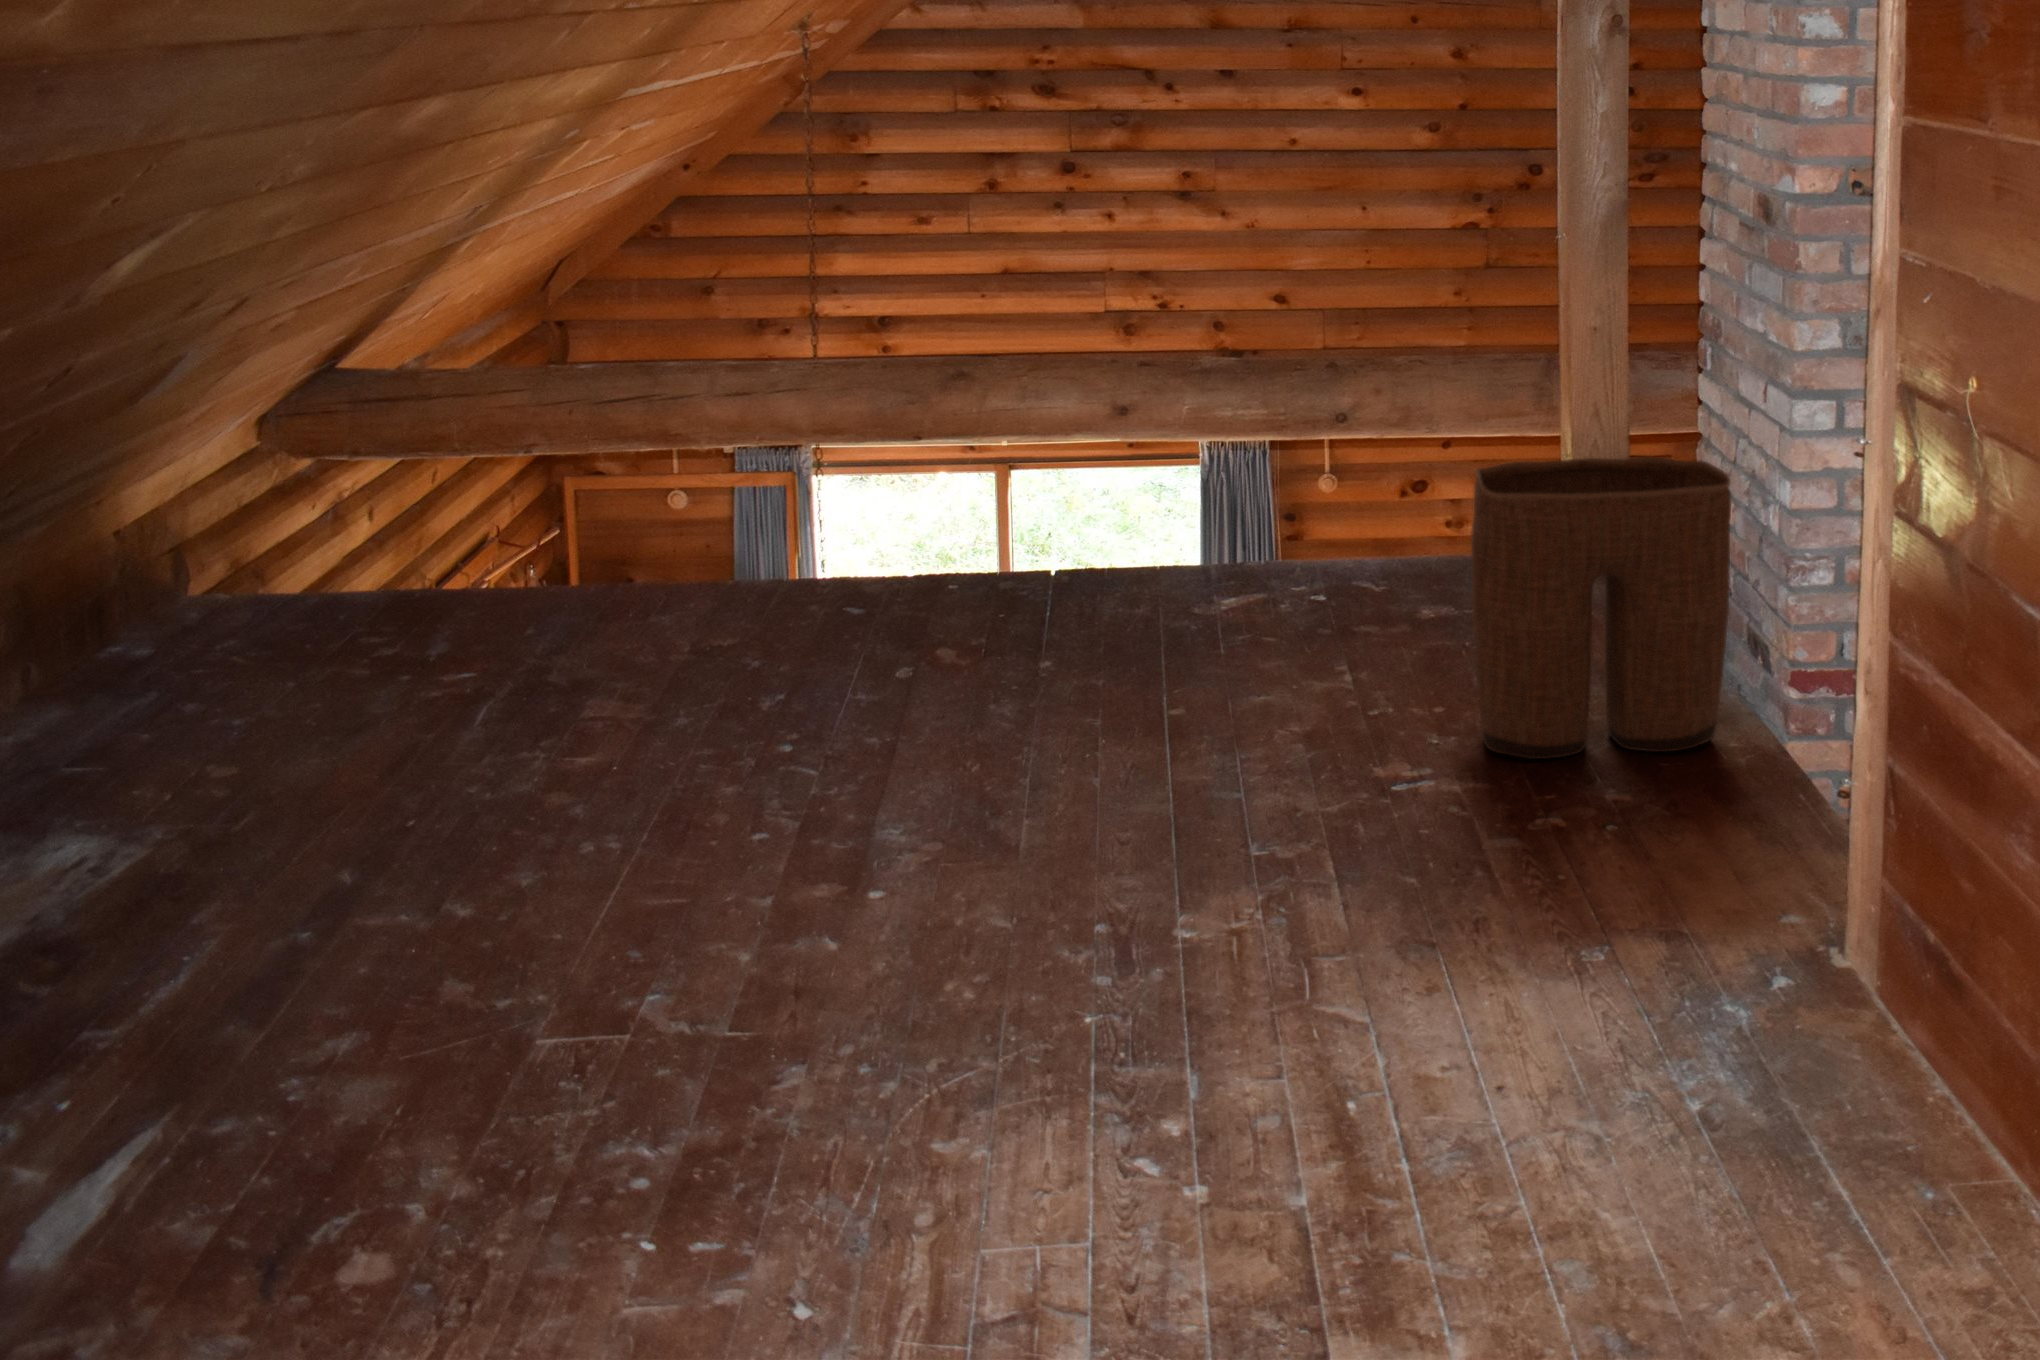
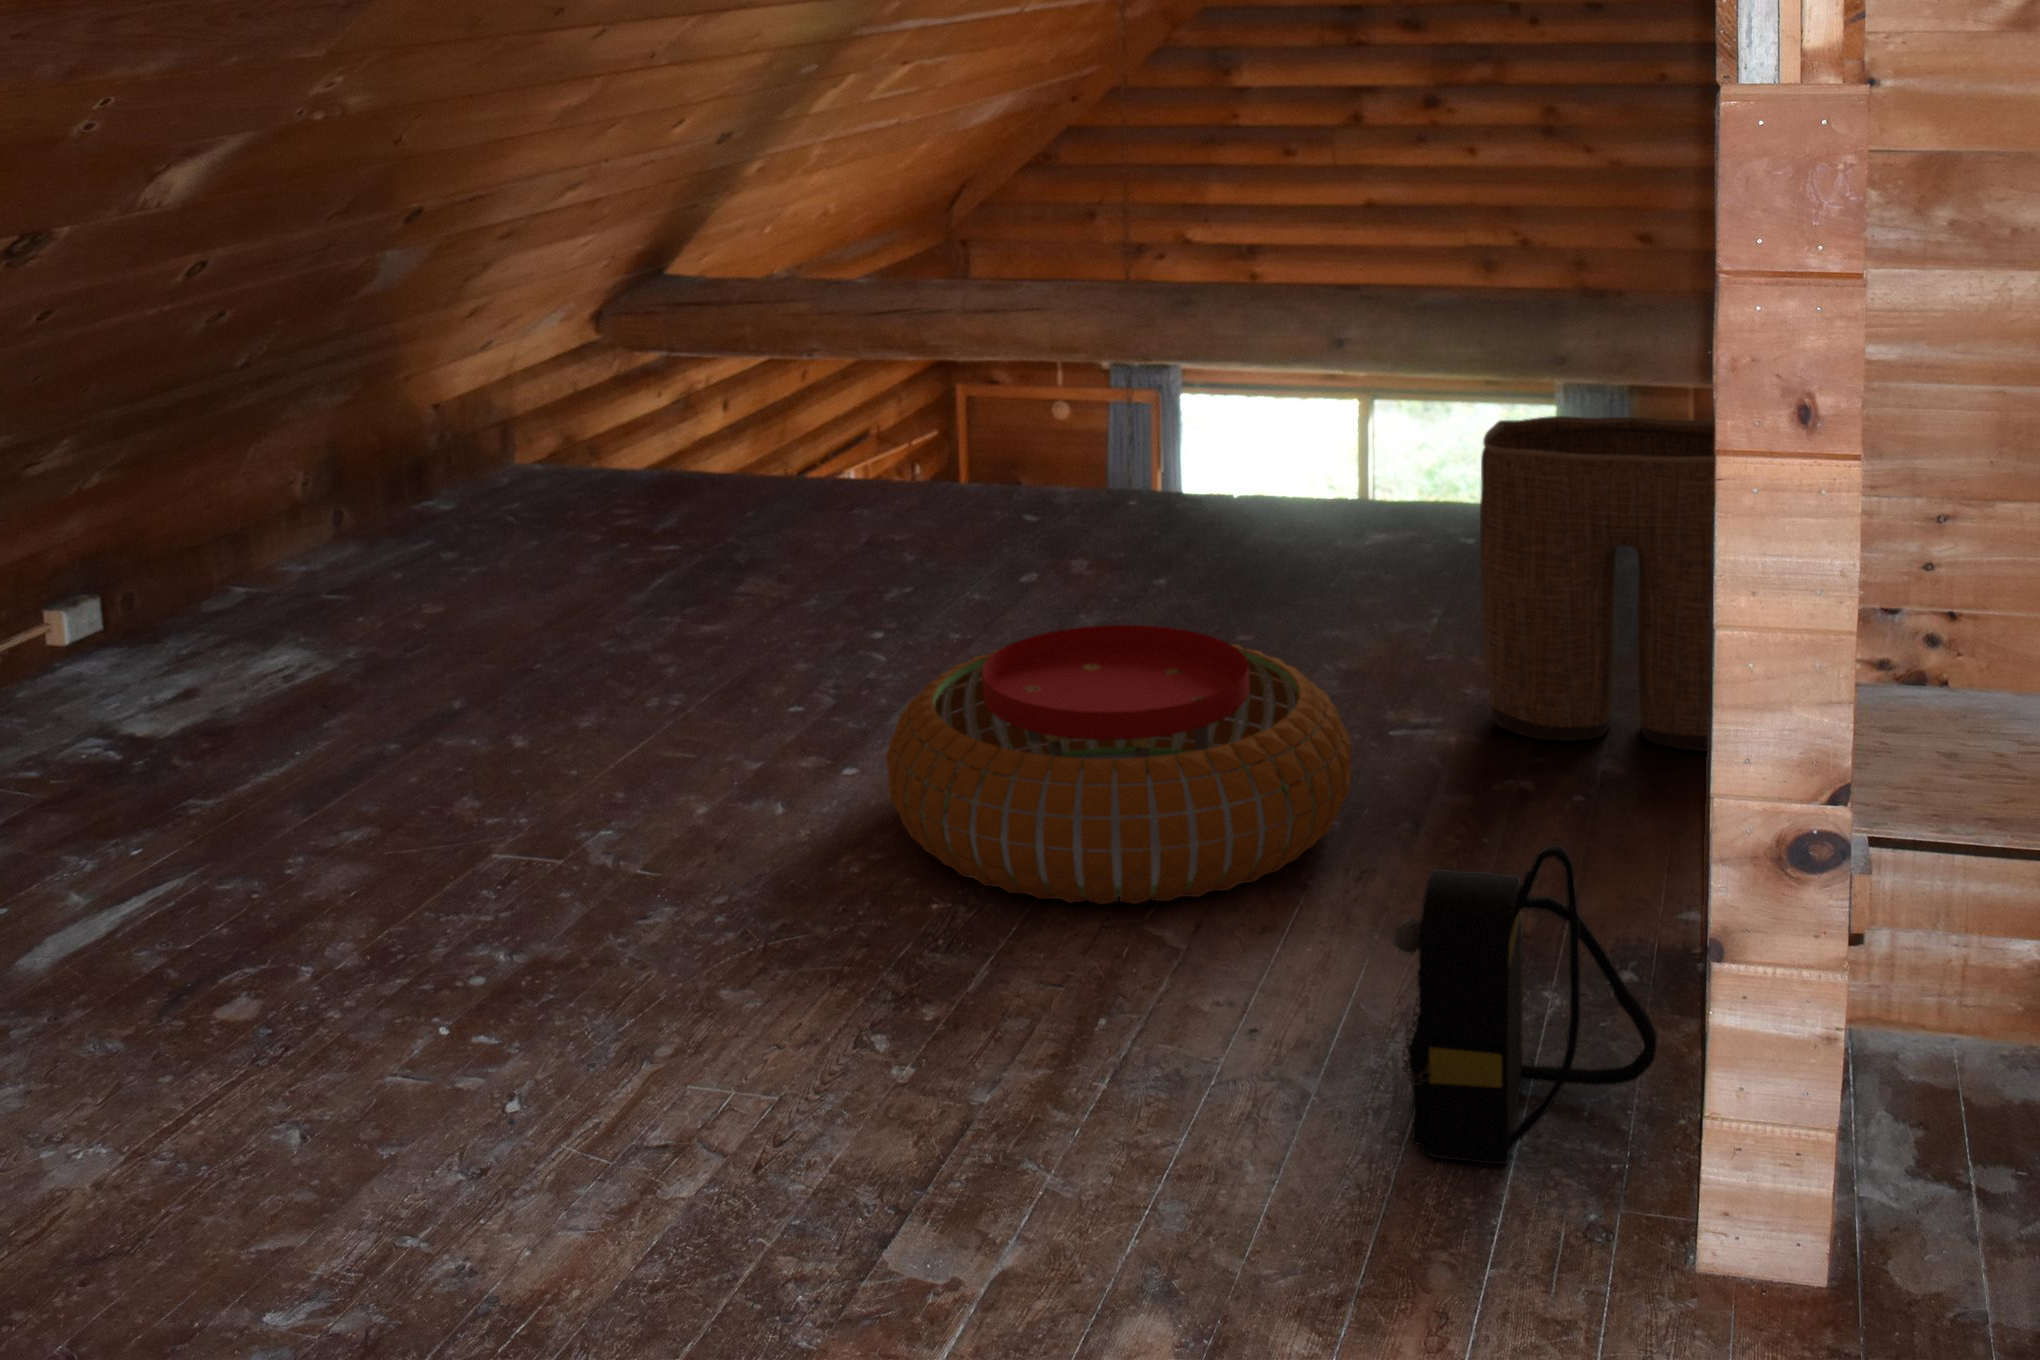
pouf: none [985,693,1452,982] -> present [886,625,1352,904]
backpack: none [1678,847,1896,1159] -> present [1393,845,1657,1164]

